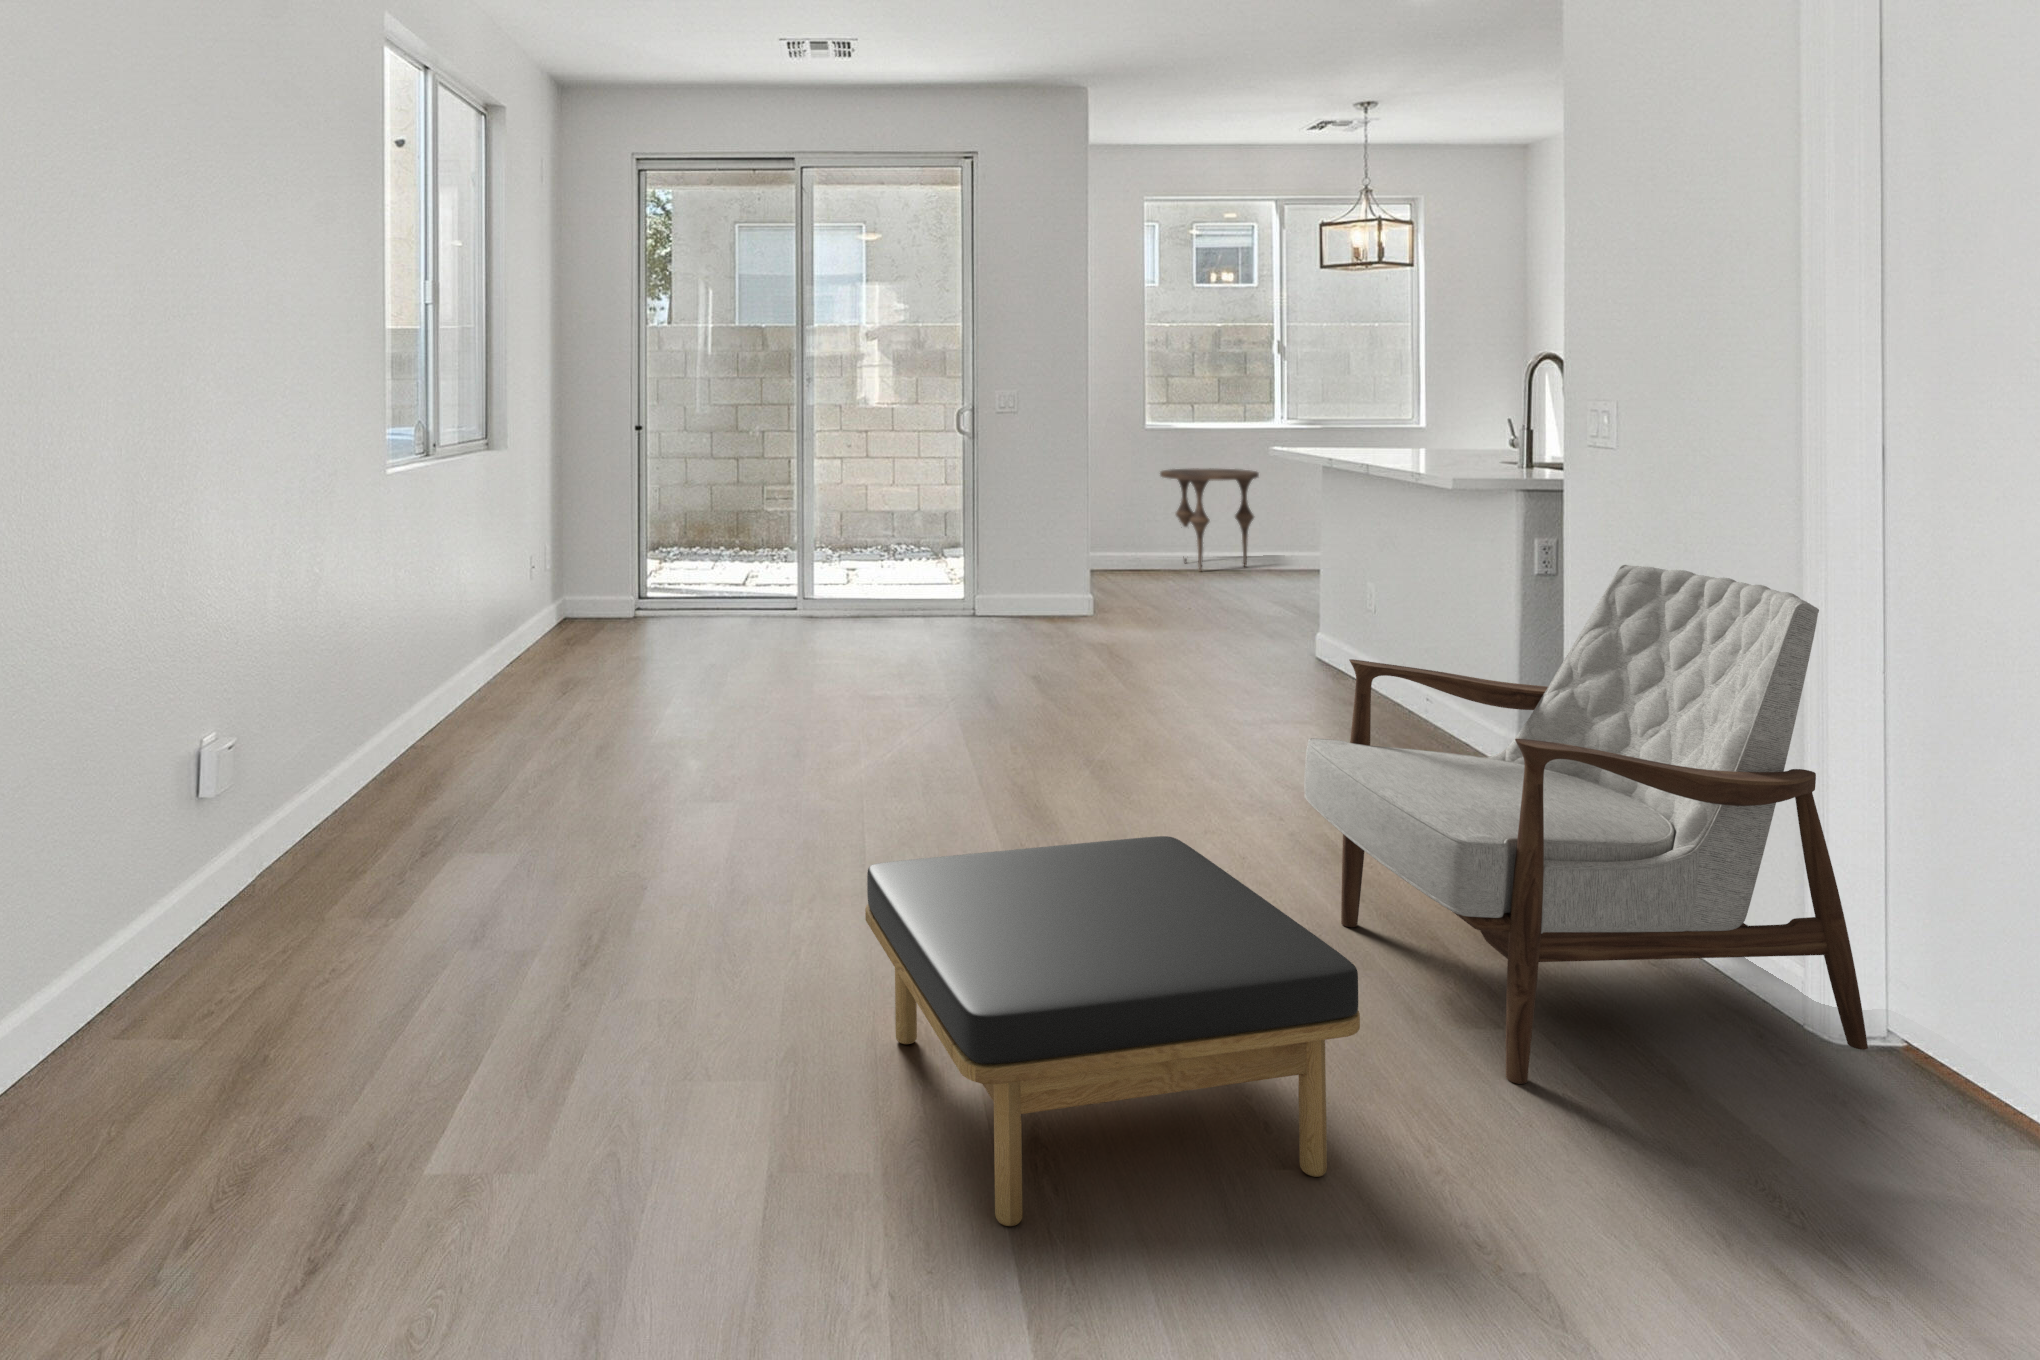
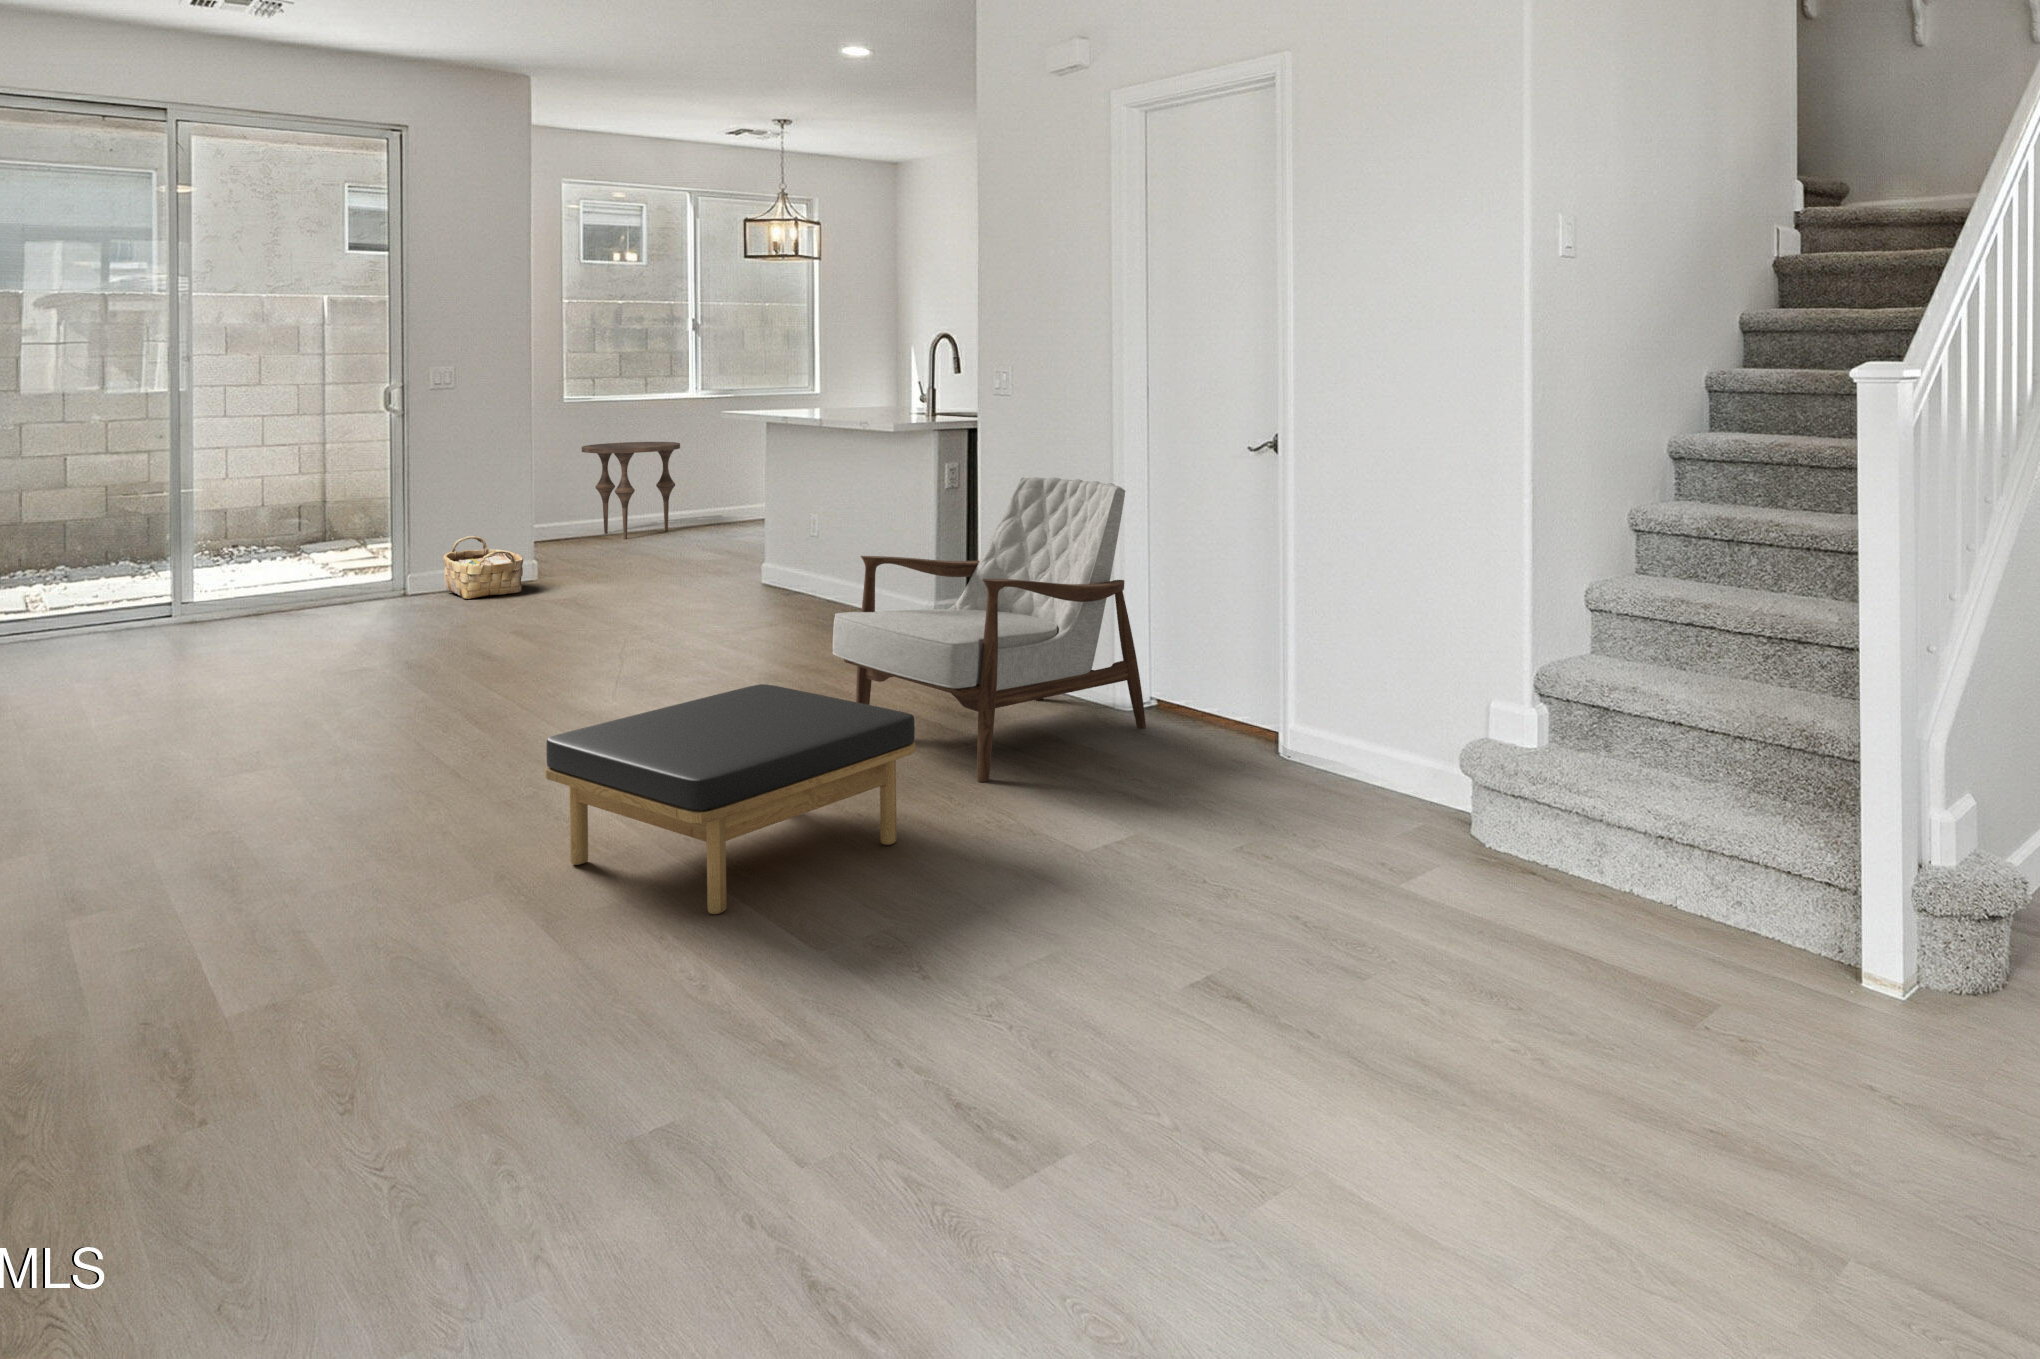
woven basket: none [1004,558,1074,623] -> present [443,536,523,599]

